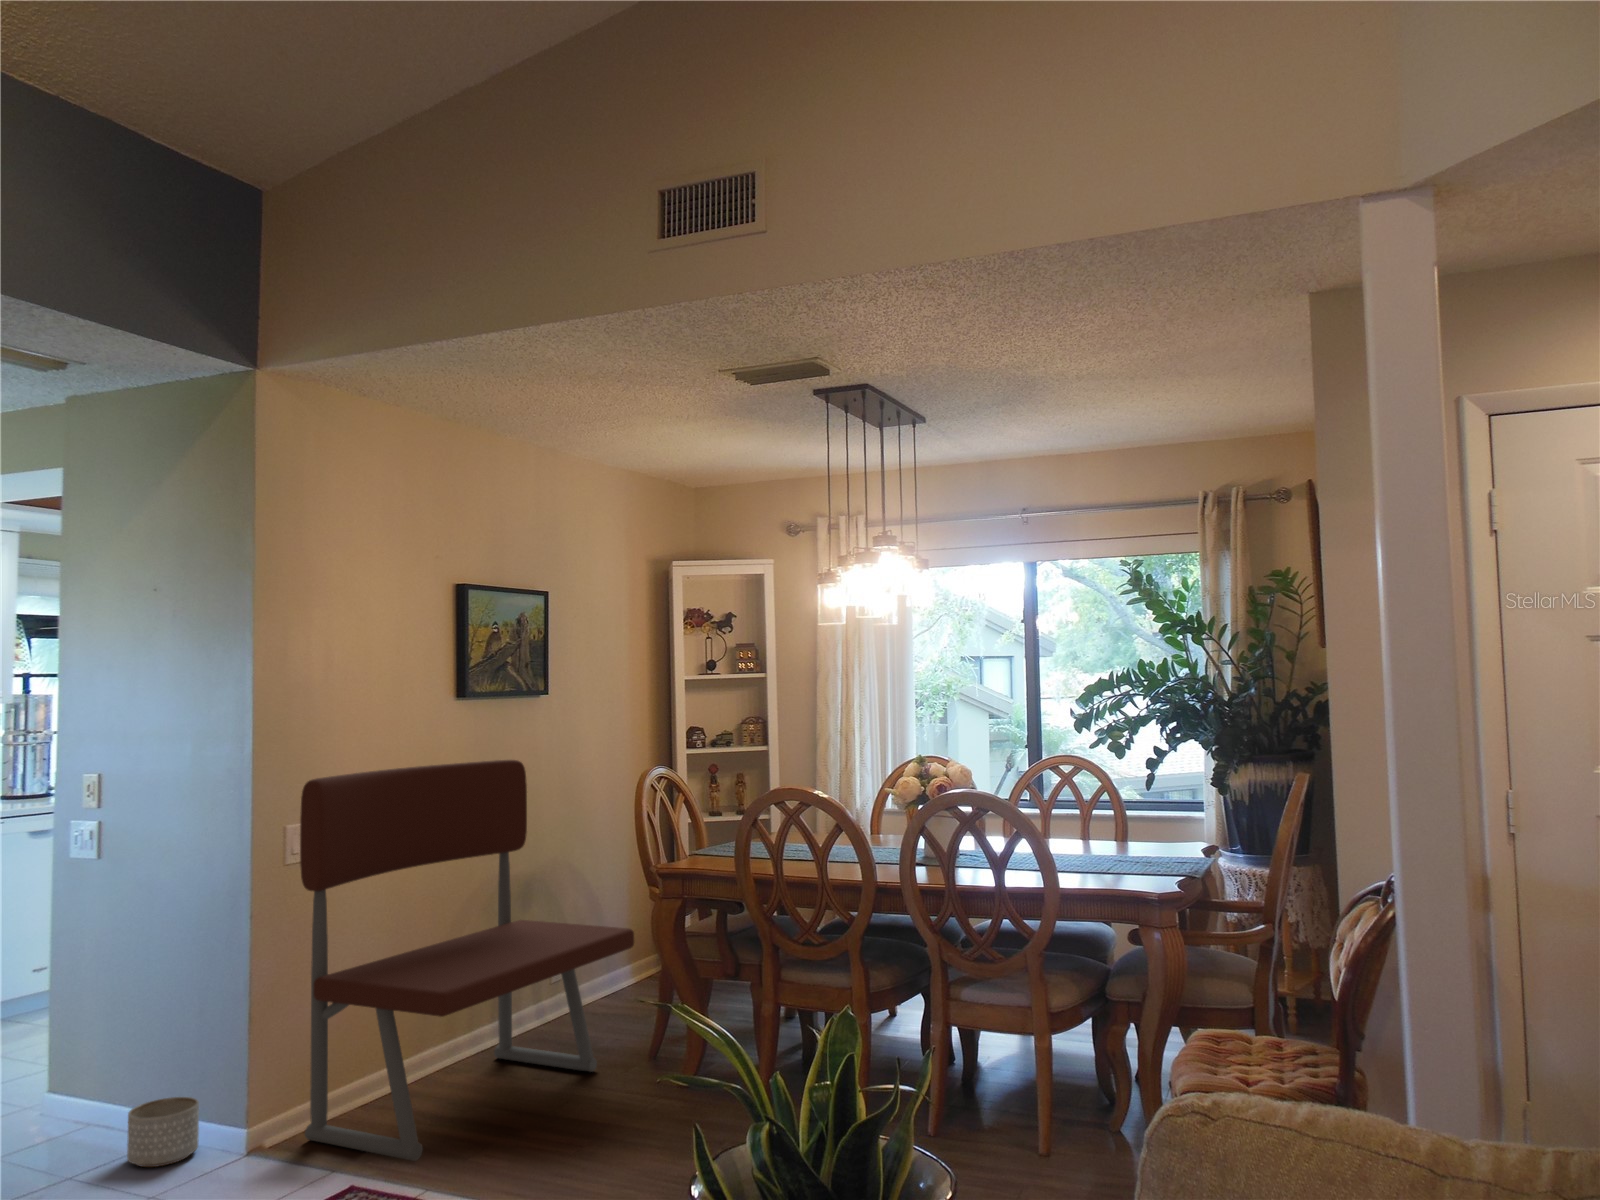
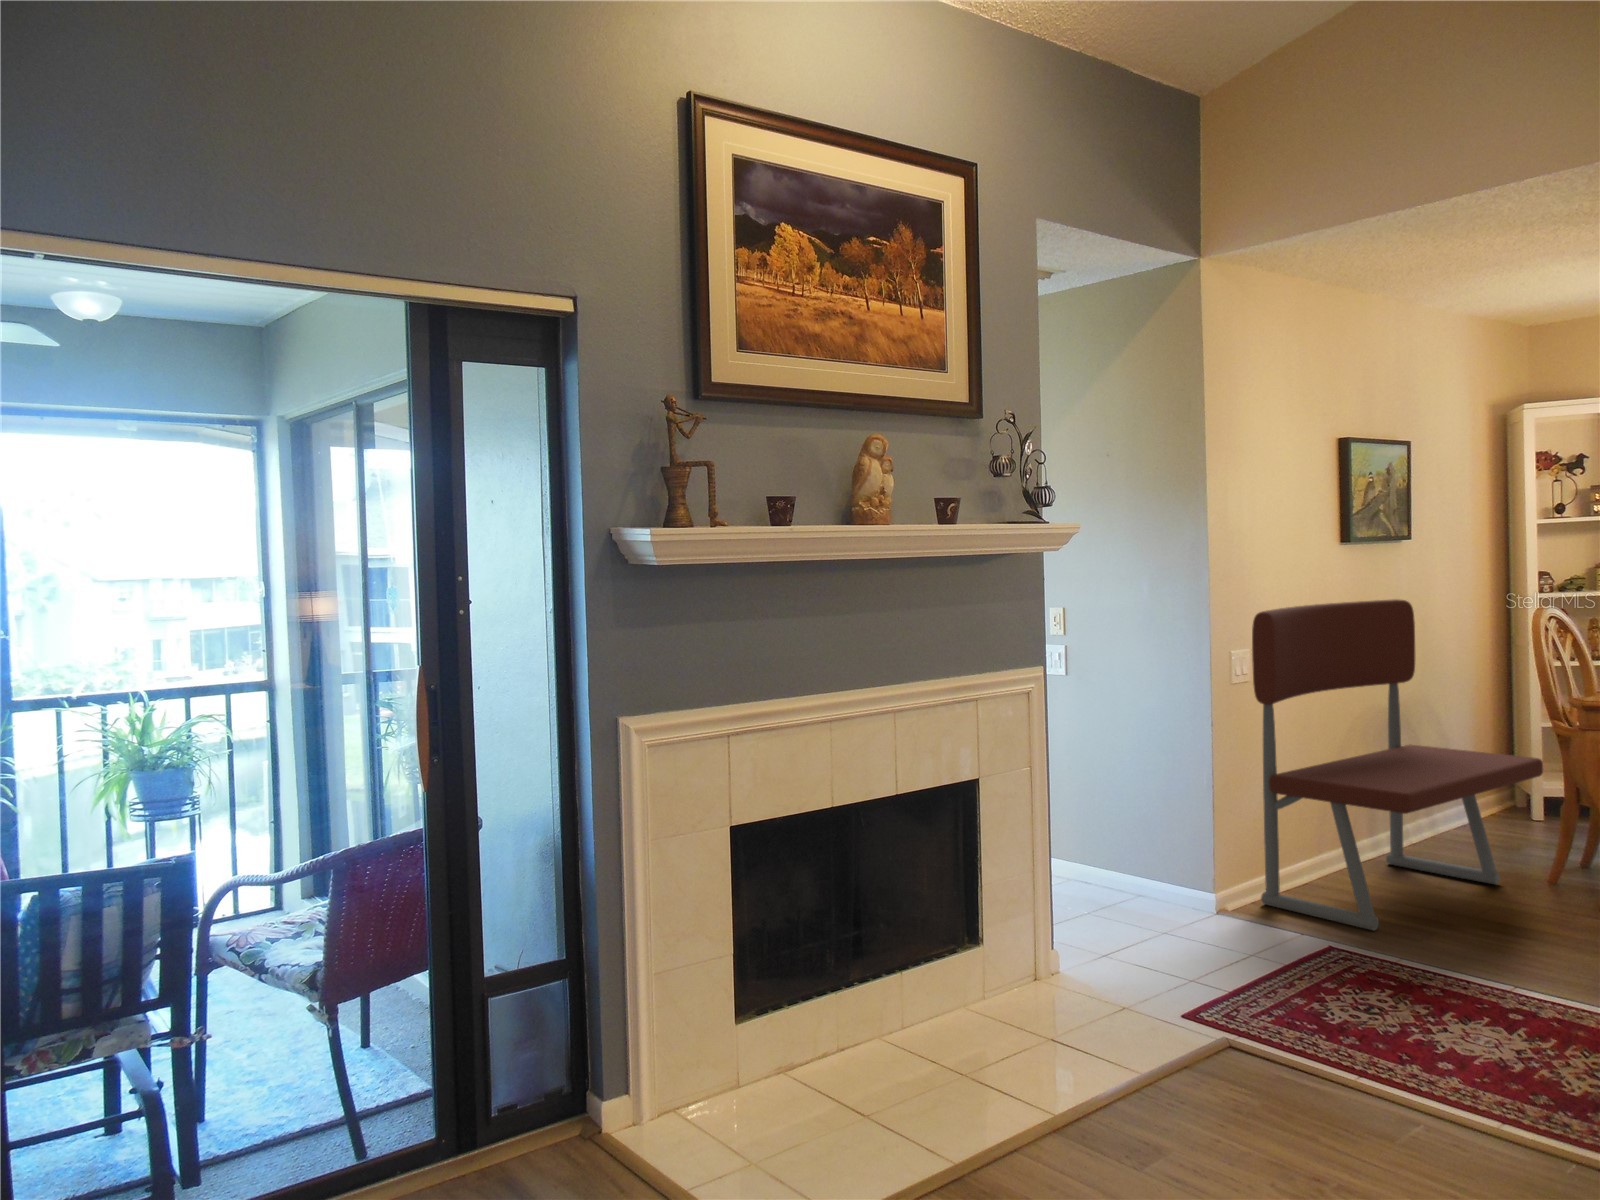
planter: present [127,1097,199,1167] -> none [1126,858,1178,907]

